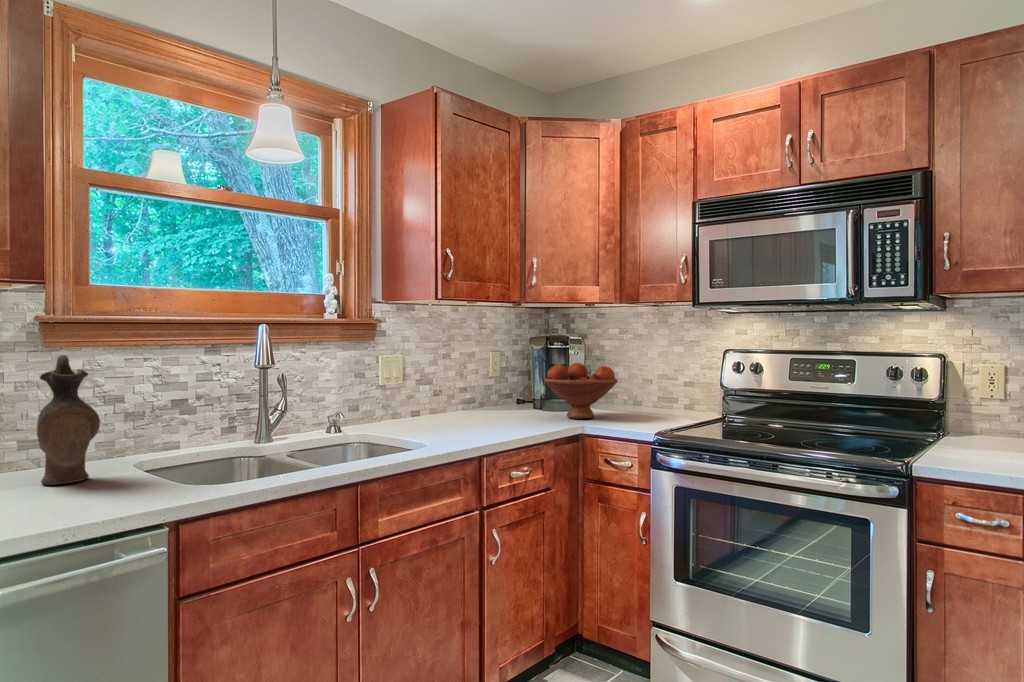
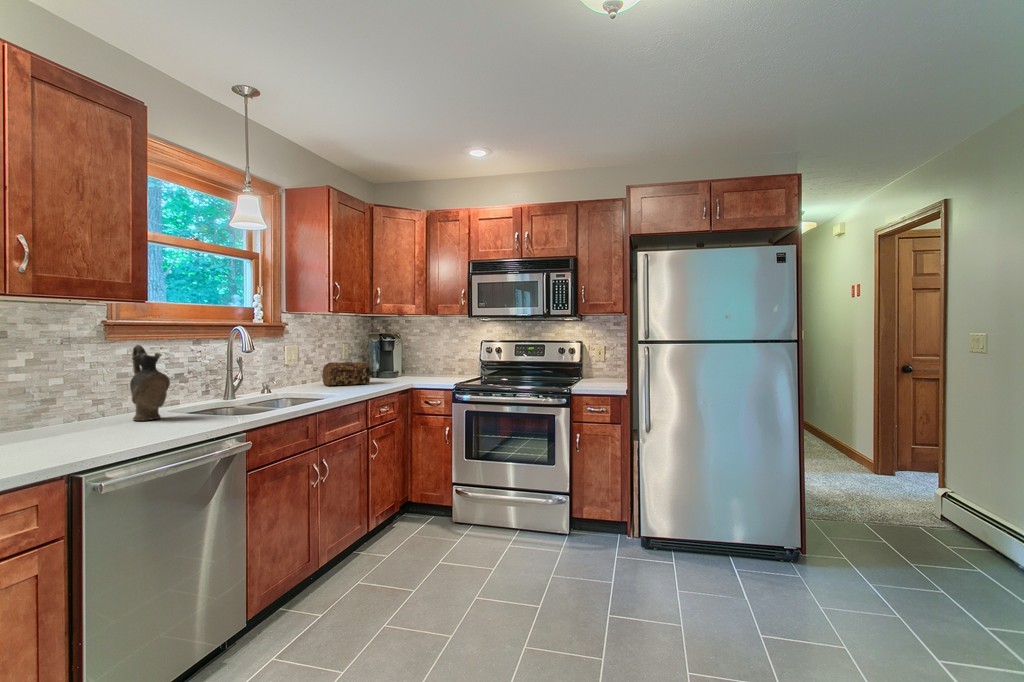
fruit bowl: present [544,363,618,419] -> none [385,349,428,381]
bread loaf: none [439,384,511,423] -> present [322,362,370,386]

